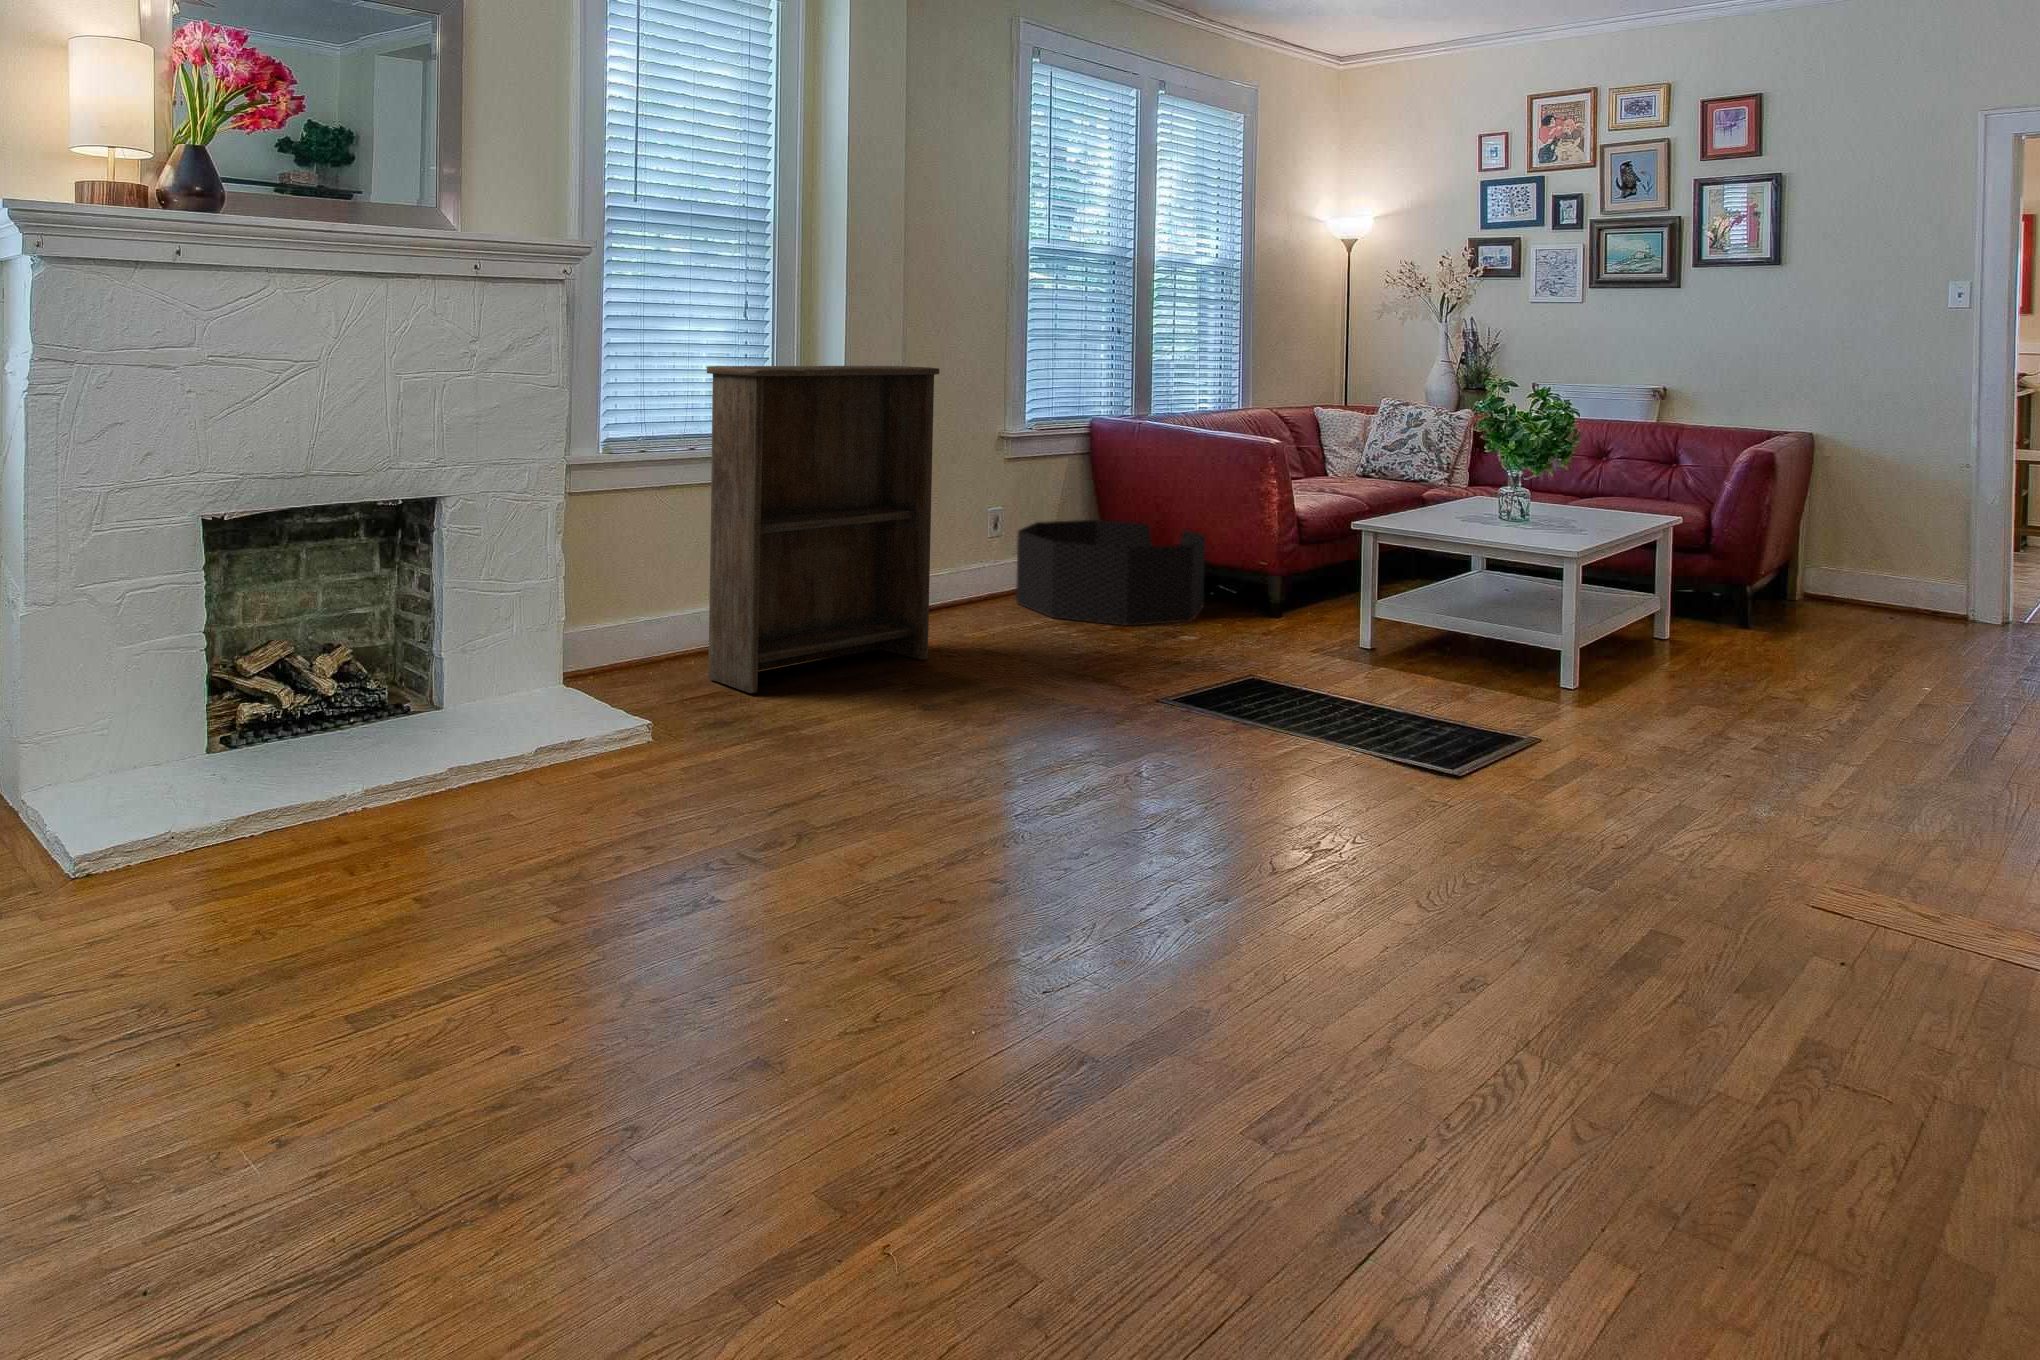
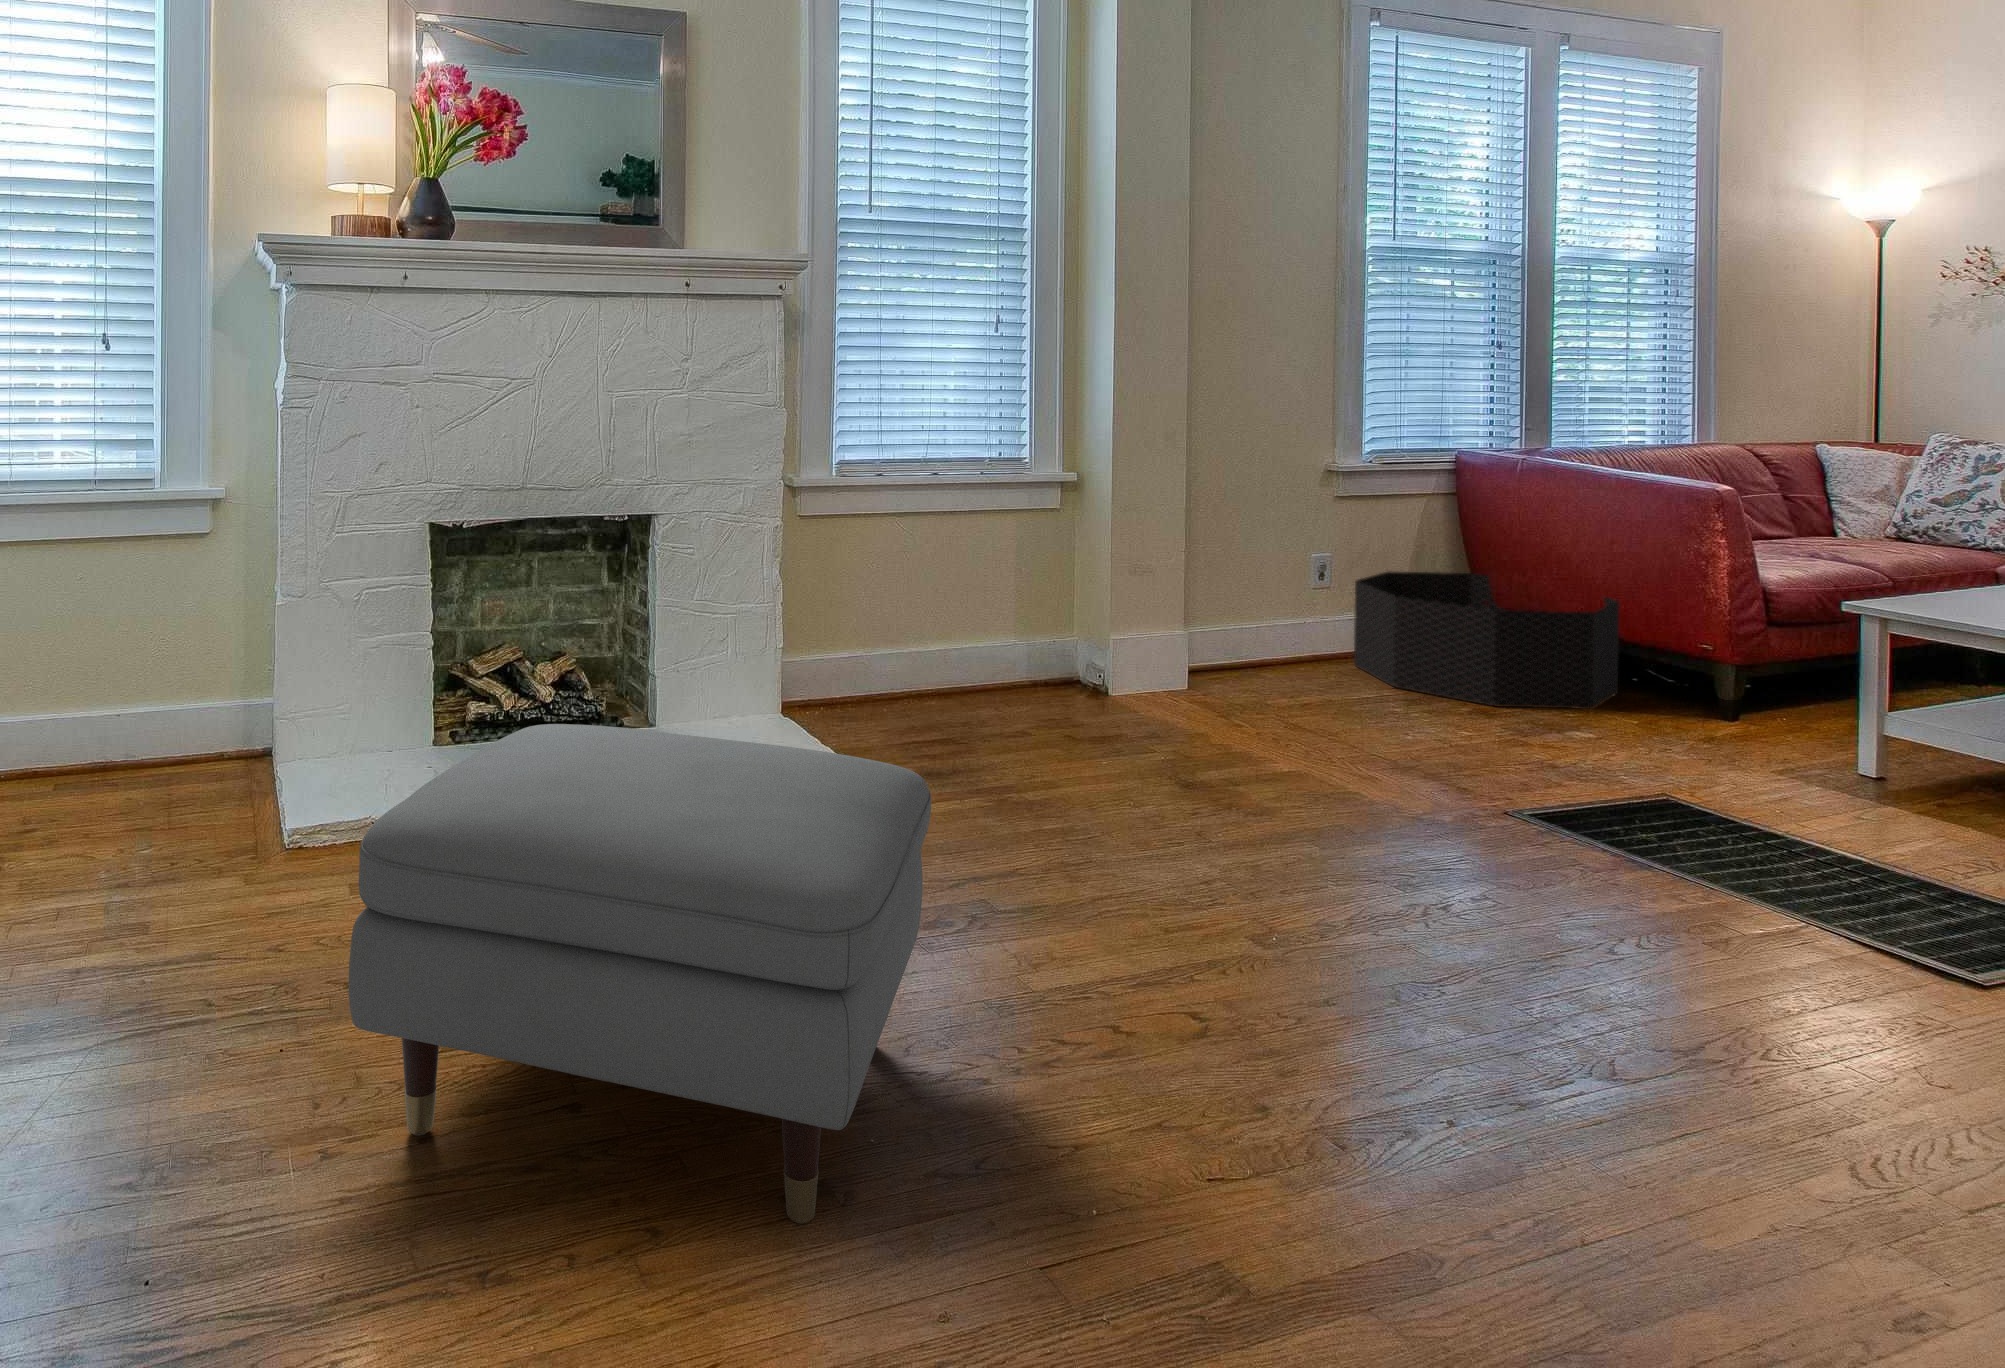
bookshelf: present [707,366,939,693] -> none [942,386,1221,740]
ottoman: none [381,696,873,1079] -> present [349,724,931,1223]

